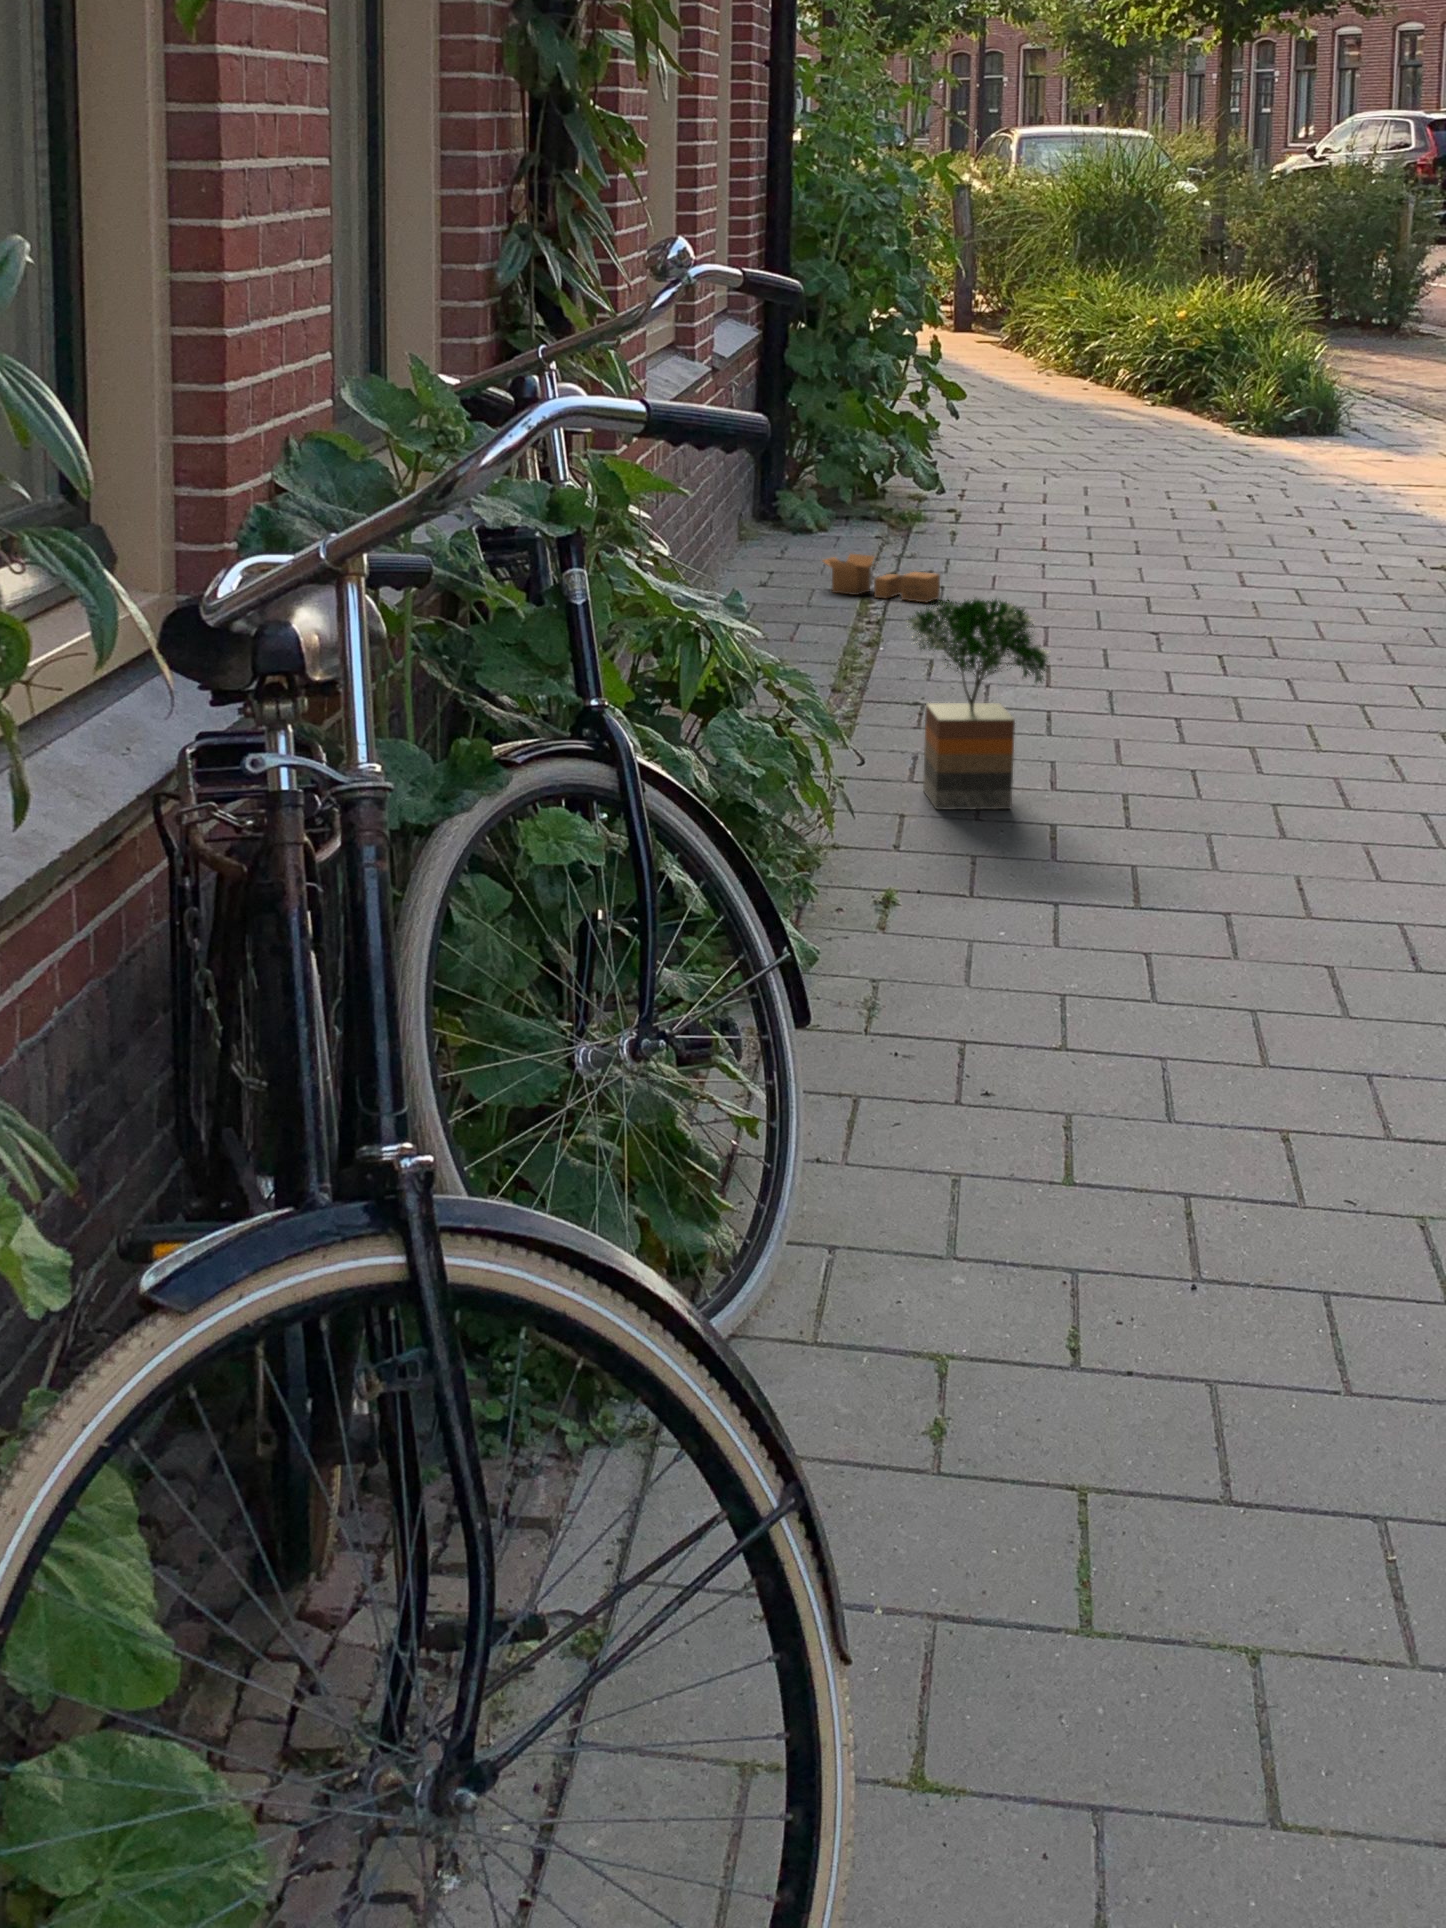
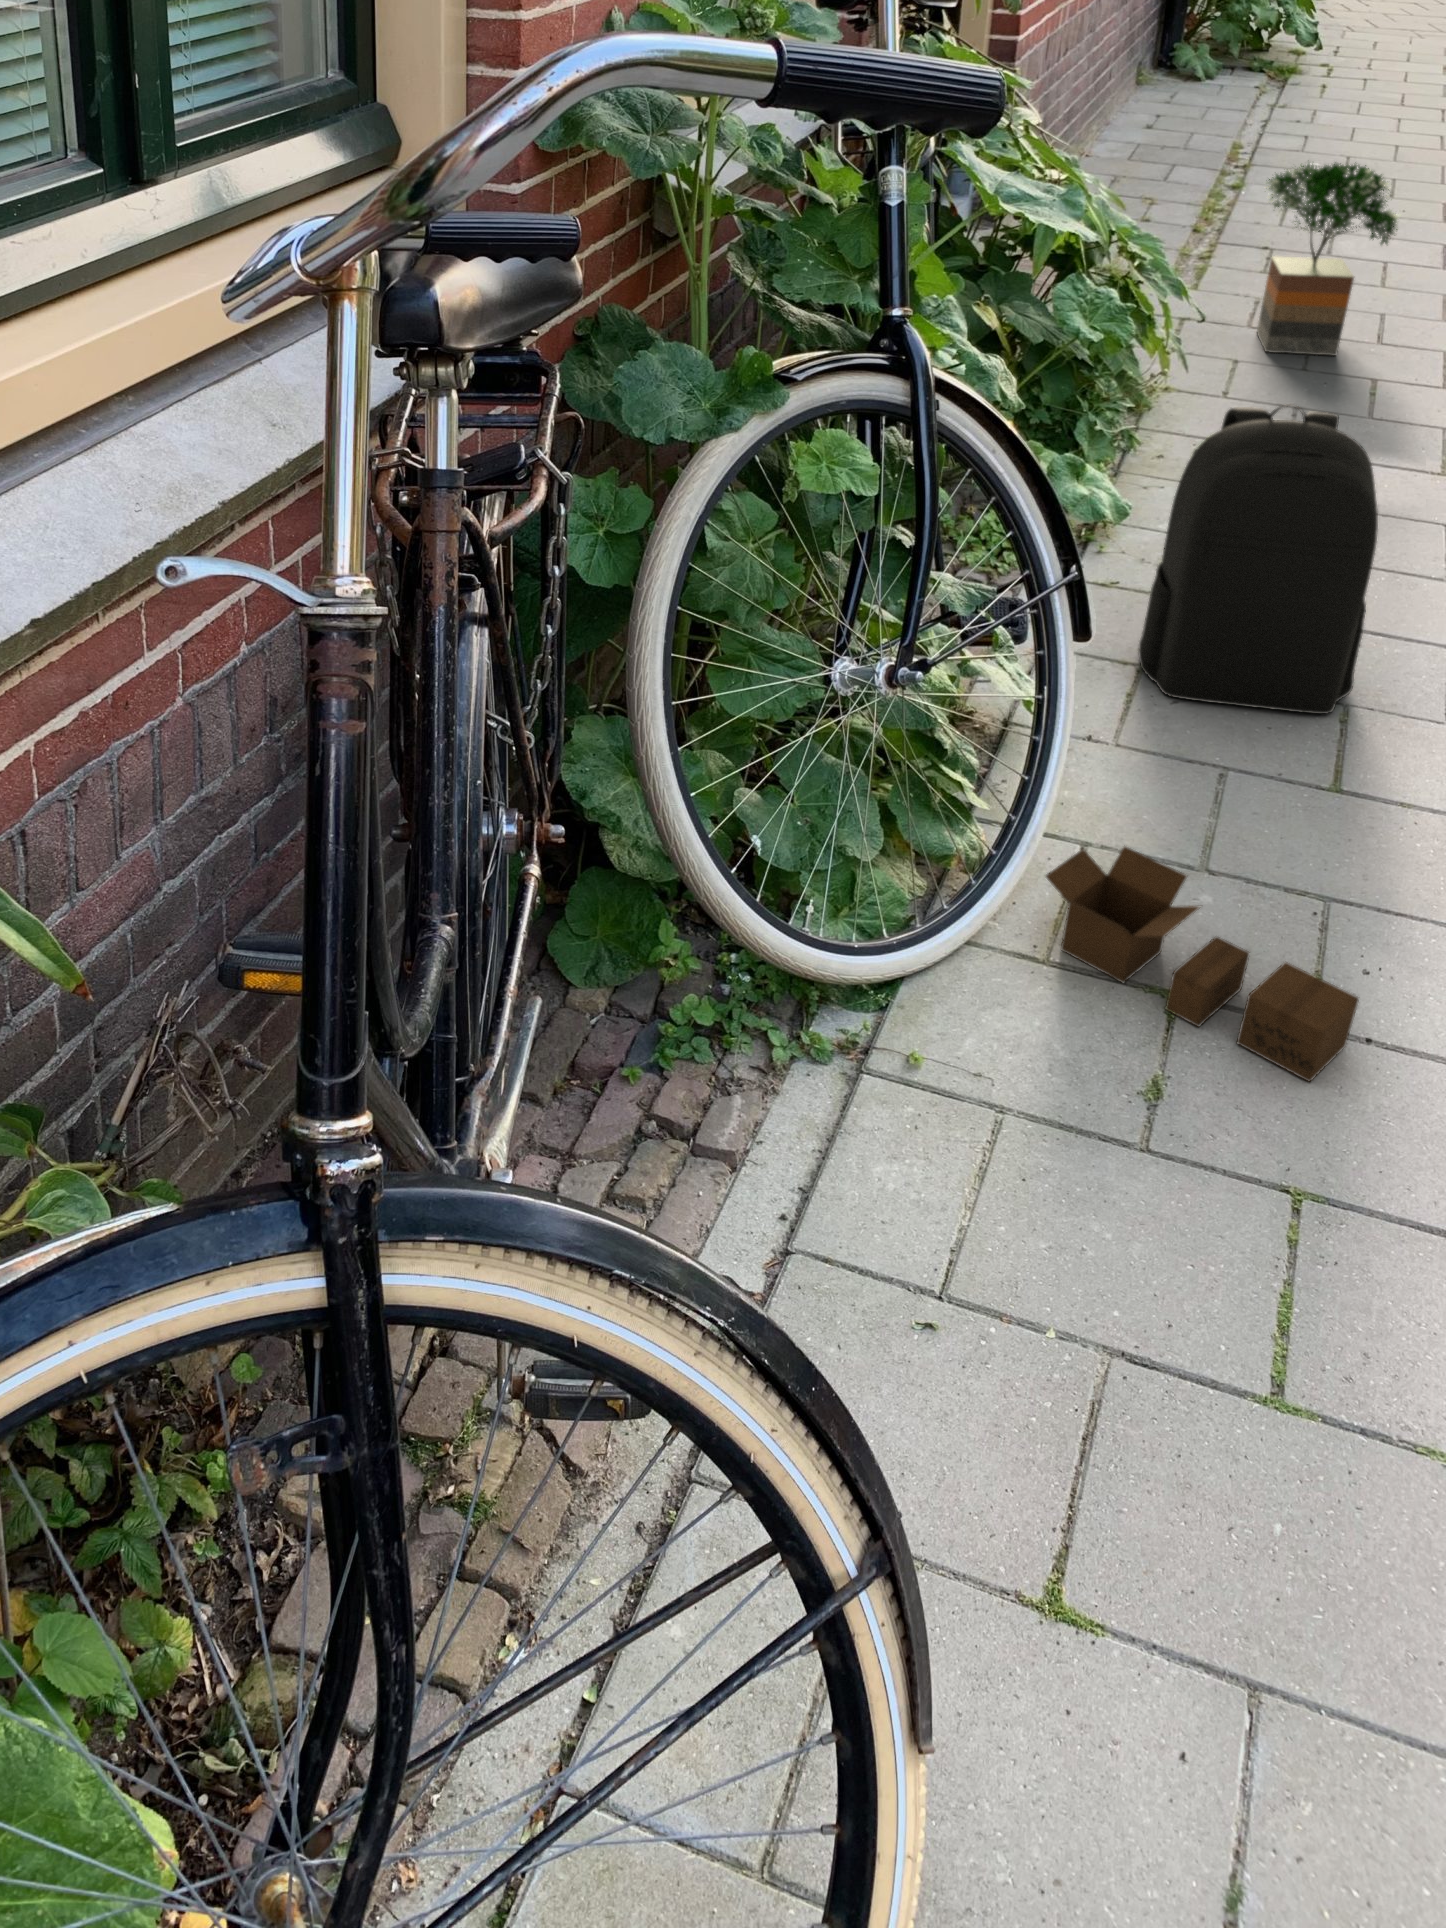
cardboard box: present [823,554,940,603] -> present [1046,846,1359,1082]
backpack: none [854,807,1071,1127] -> present [1138,405,1378,714]

